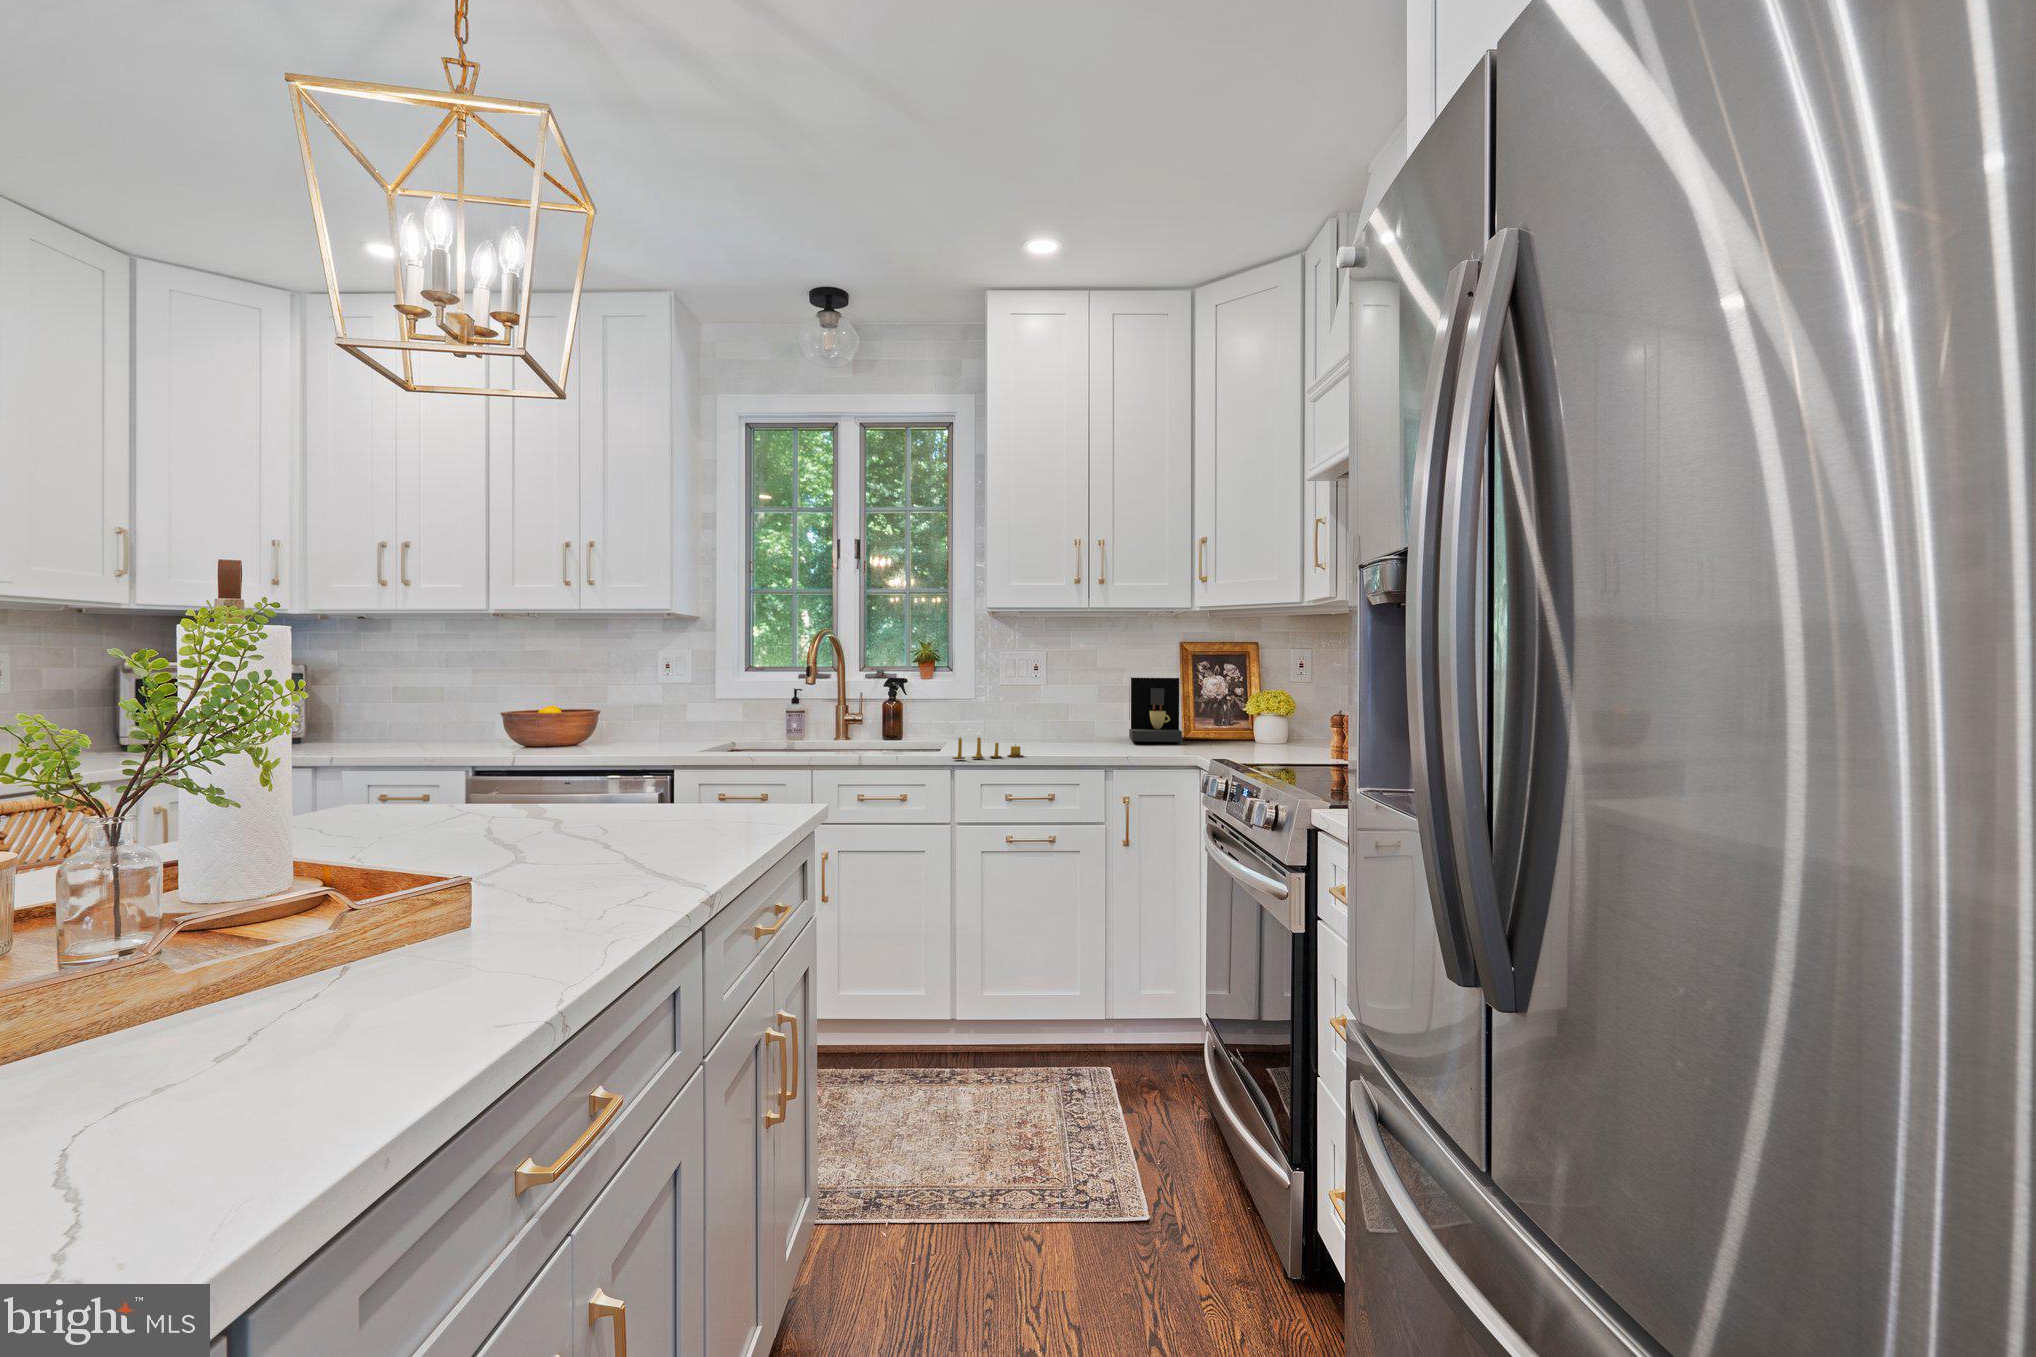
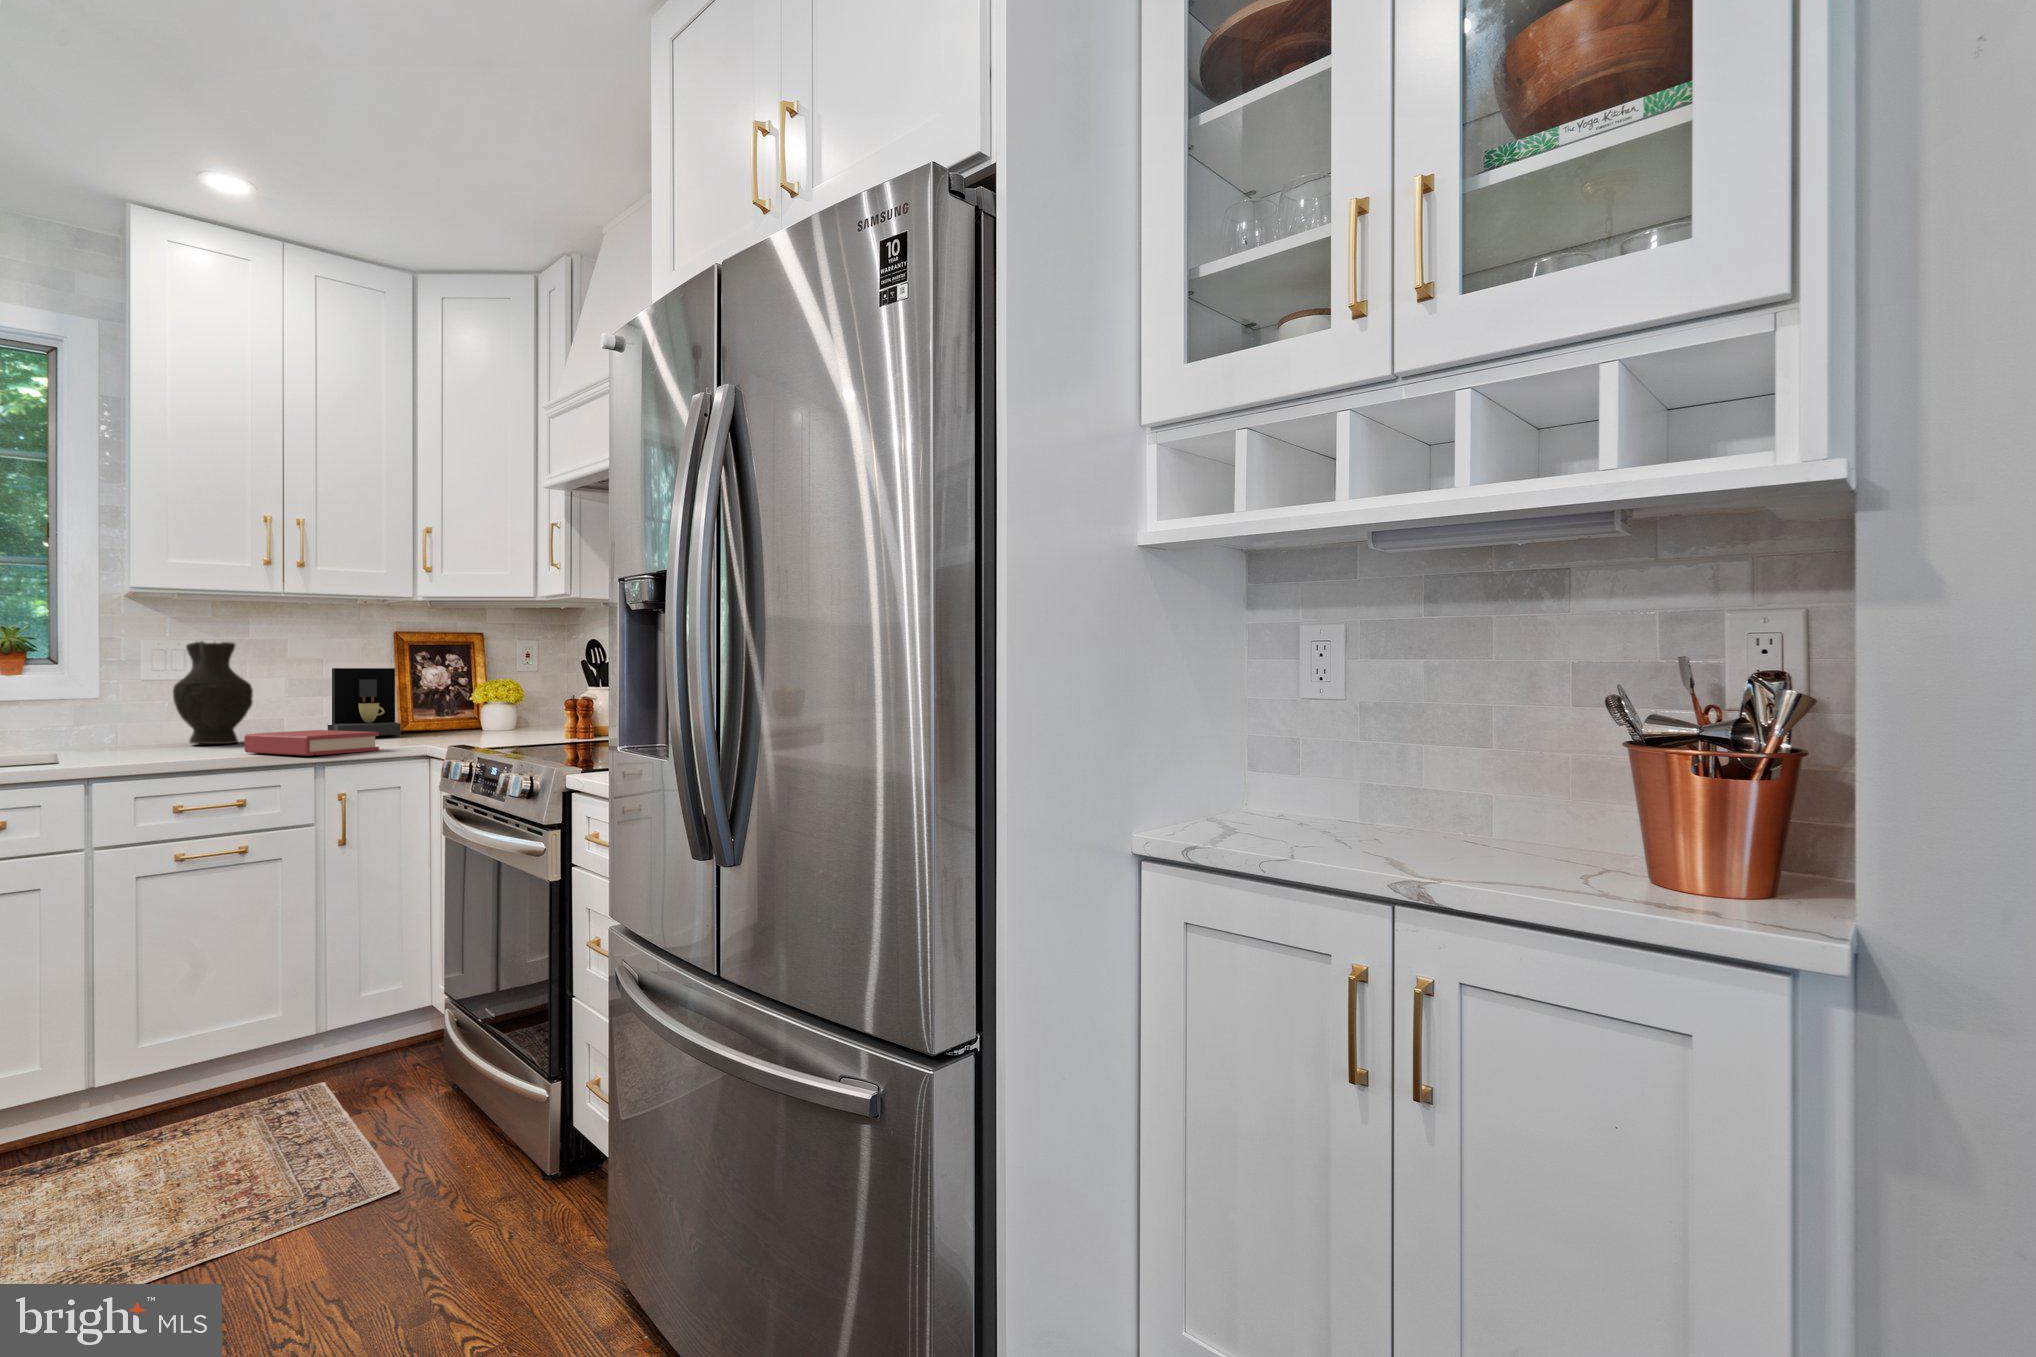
decorative vase: none [1021,650,1073,743] -> present [173,640,253,744]
hardback book: none [1059,735,1157,759] -> present [244,730,379,756]
candle: present [953,737,1023,759] -> none [83,737,195,768]

